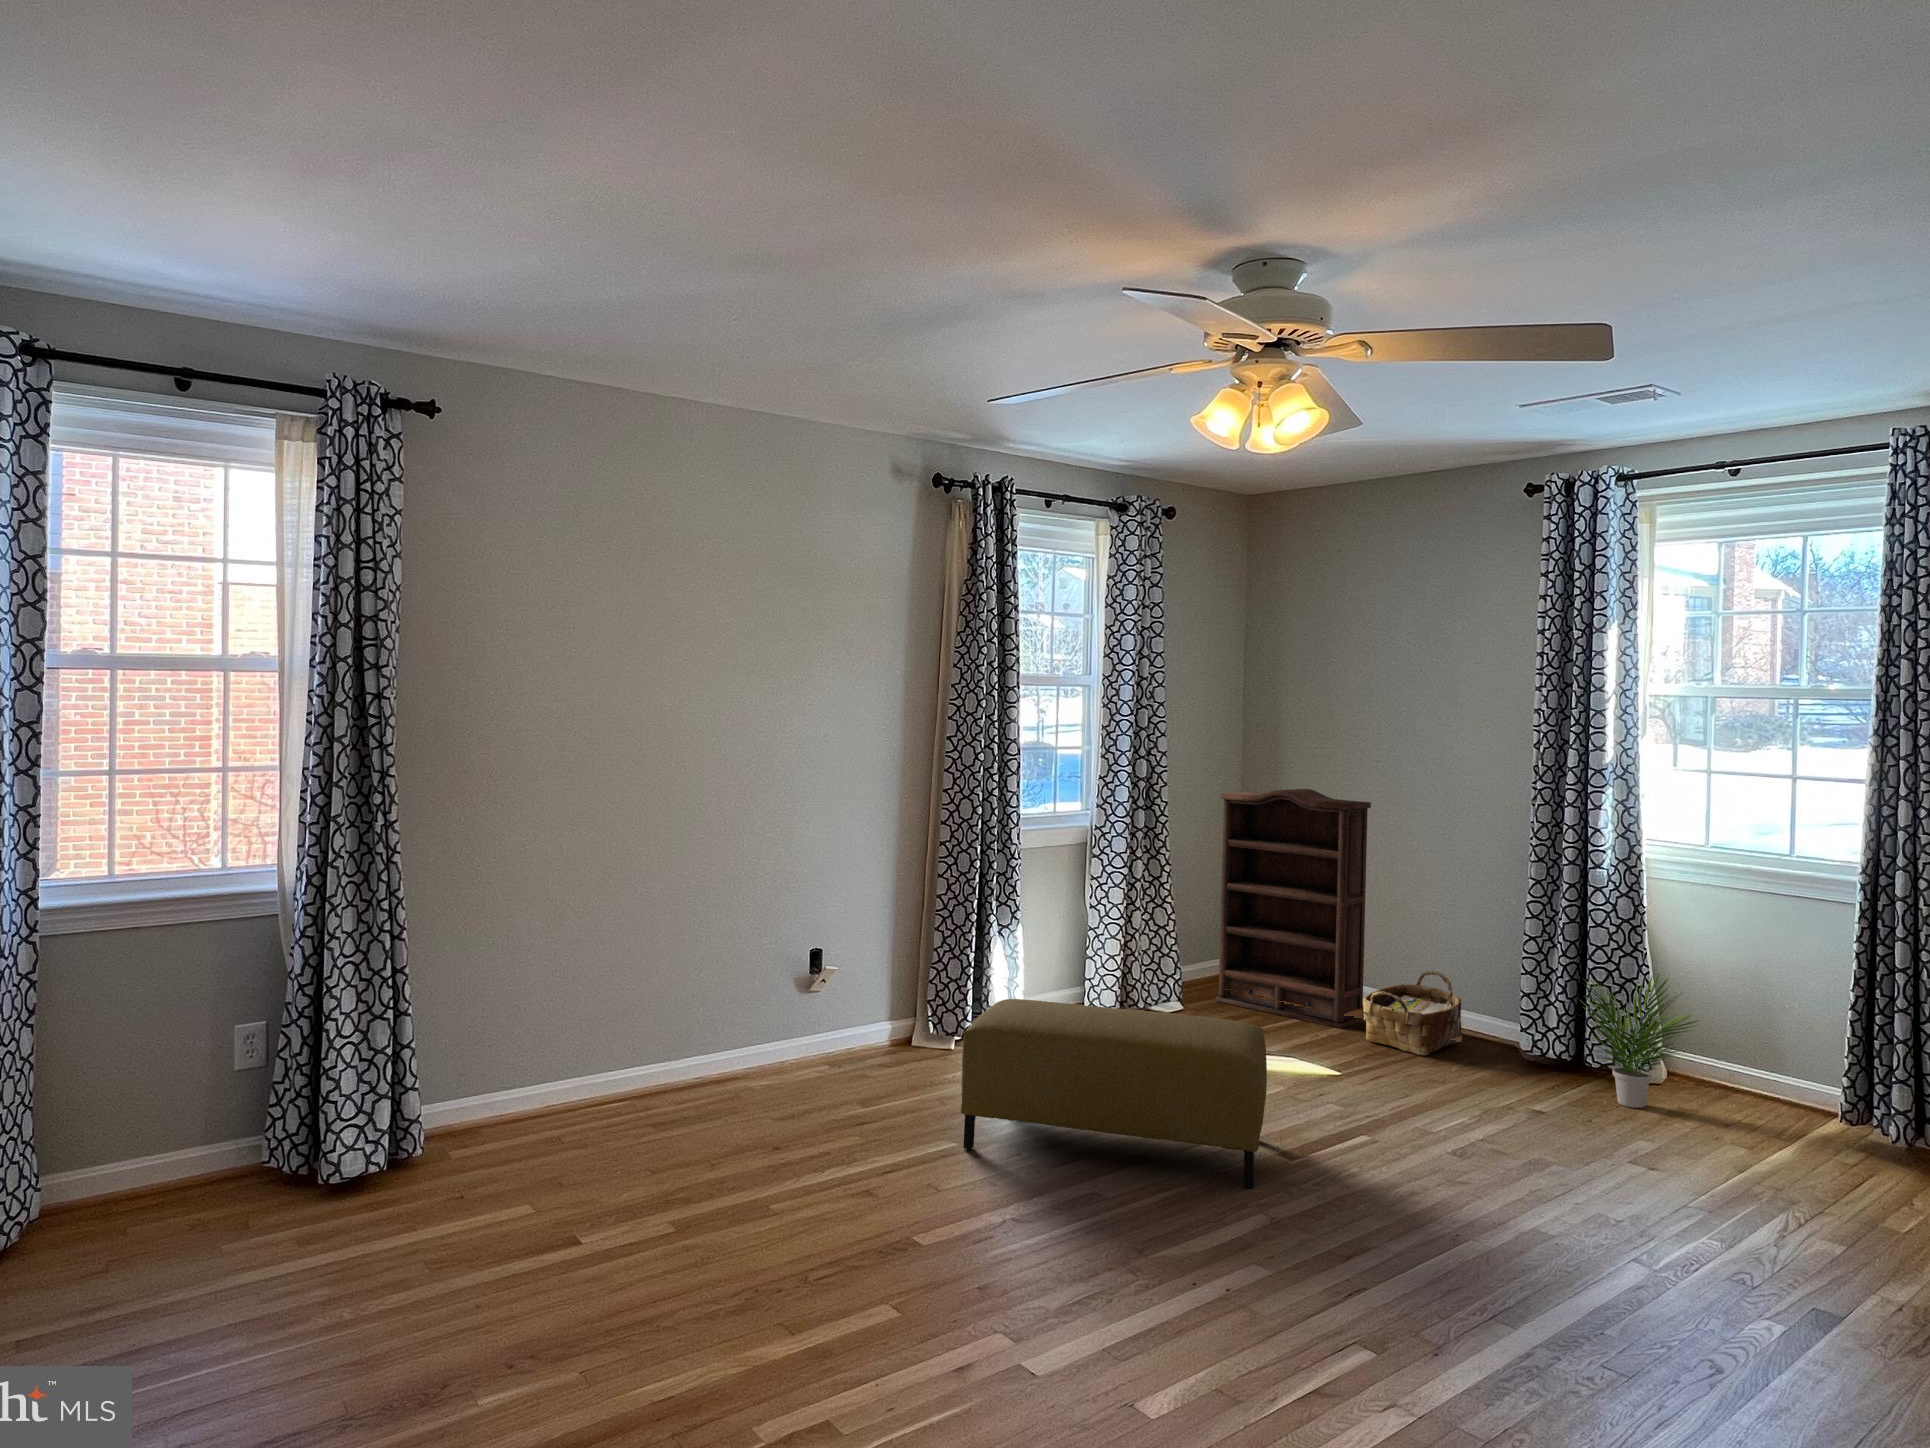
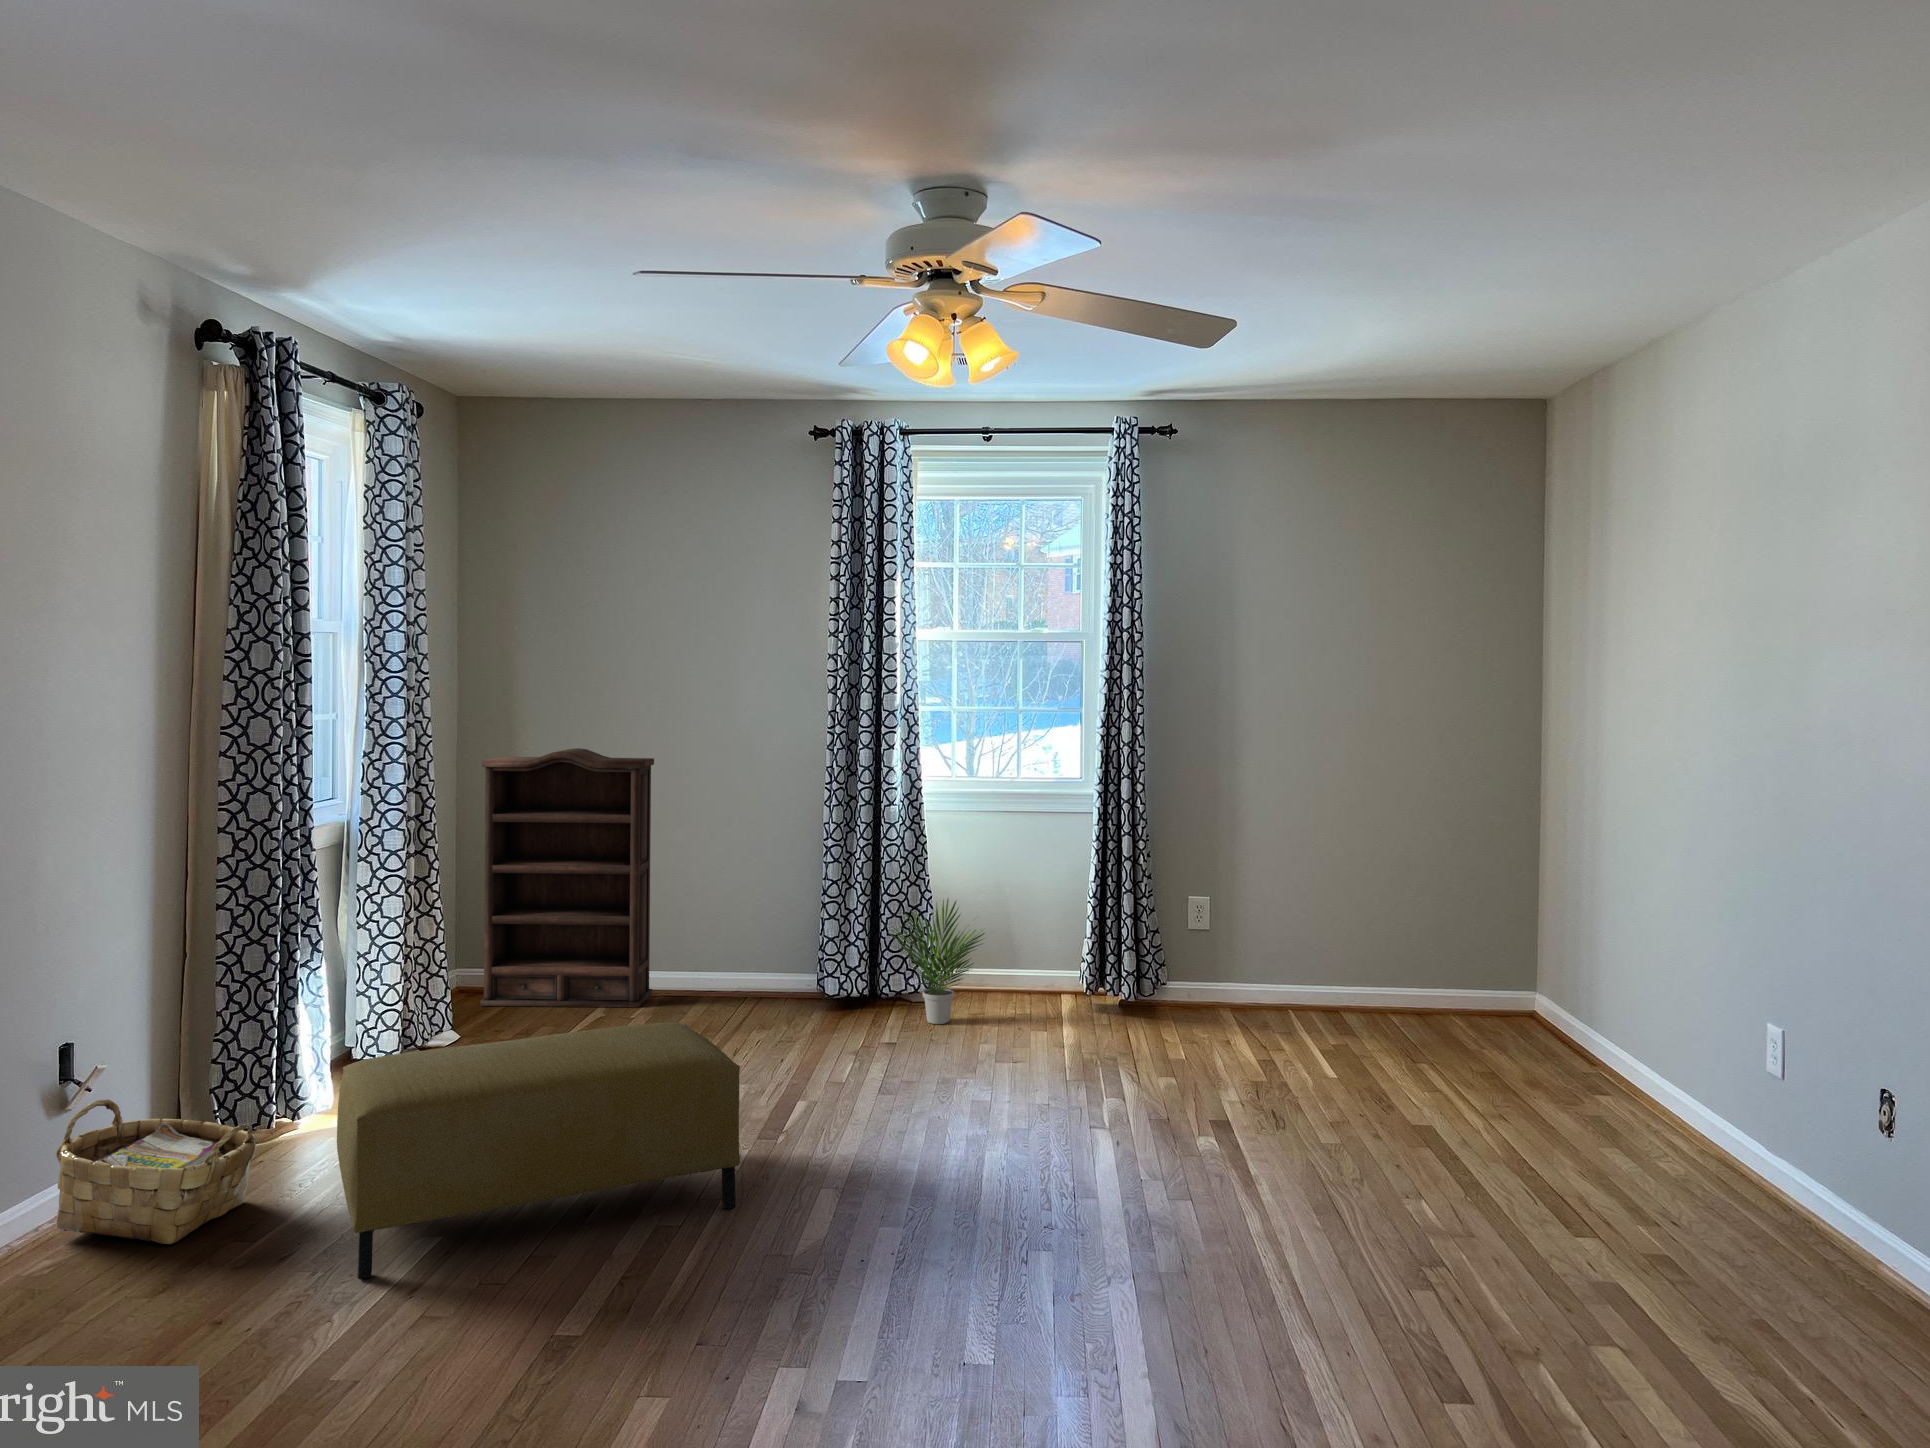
woven basket: present [1363,971,1462,1056] -> present [56,1099,256,1244]

